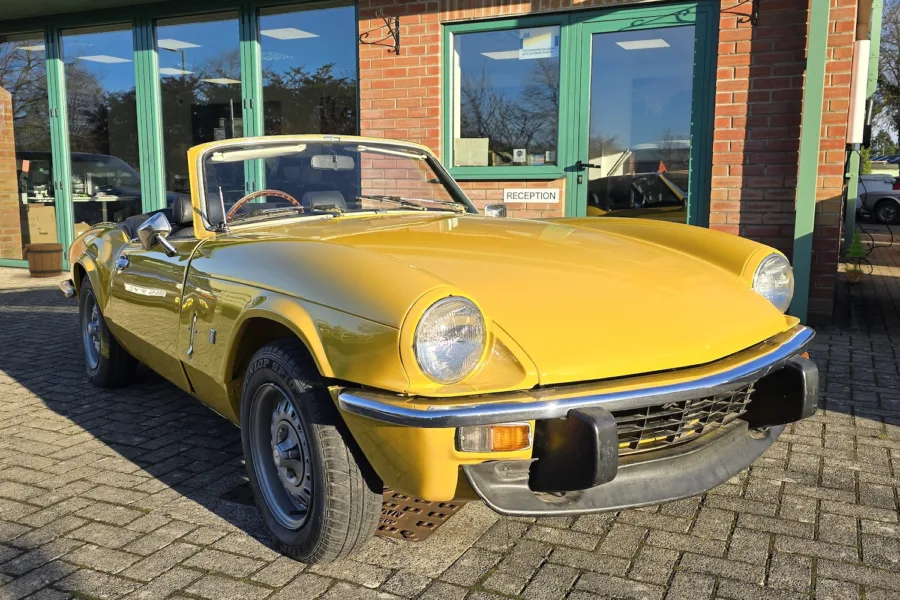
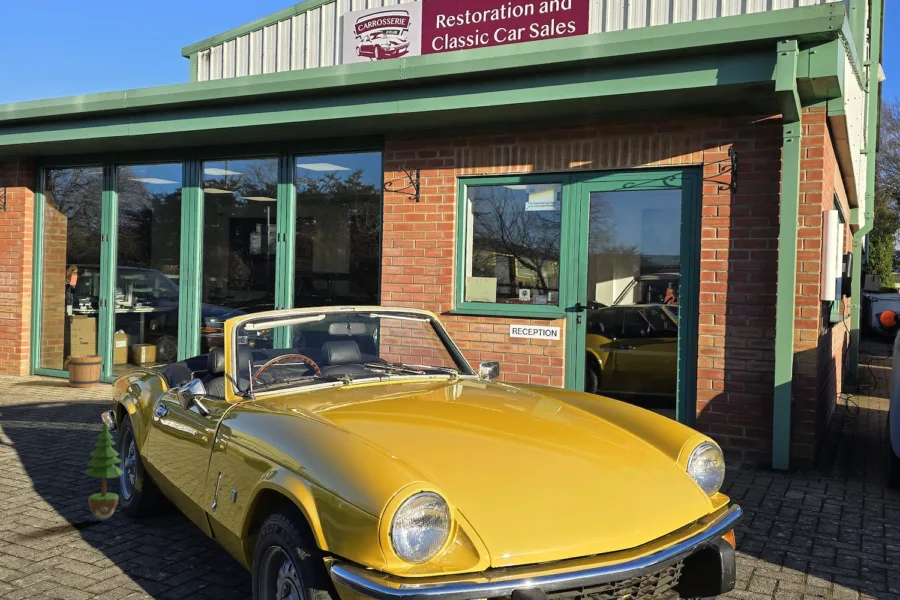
potted tree: present [846,229,865,283] -> present [85,421,123,520]

